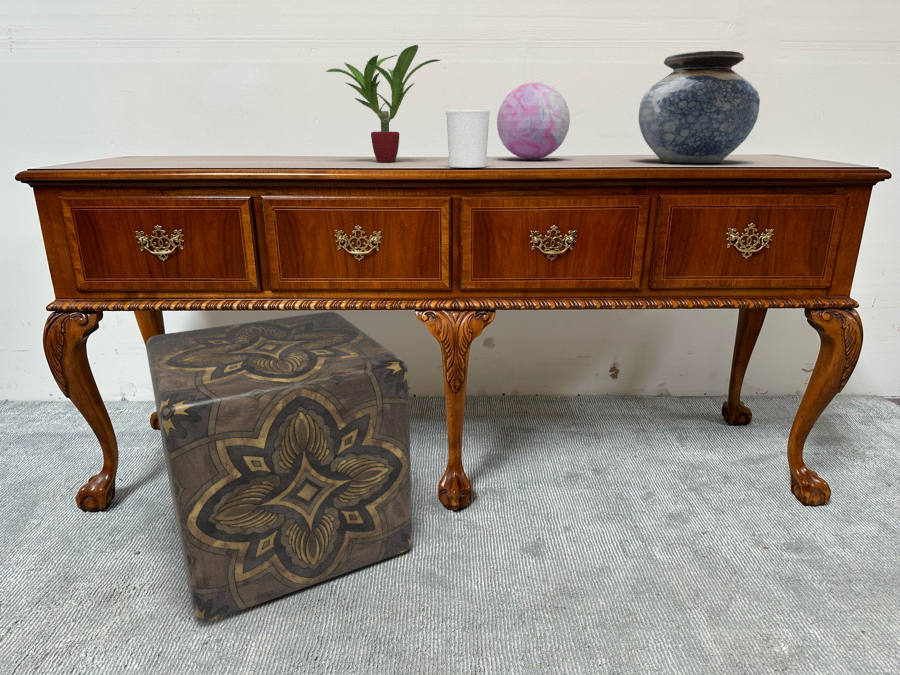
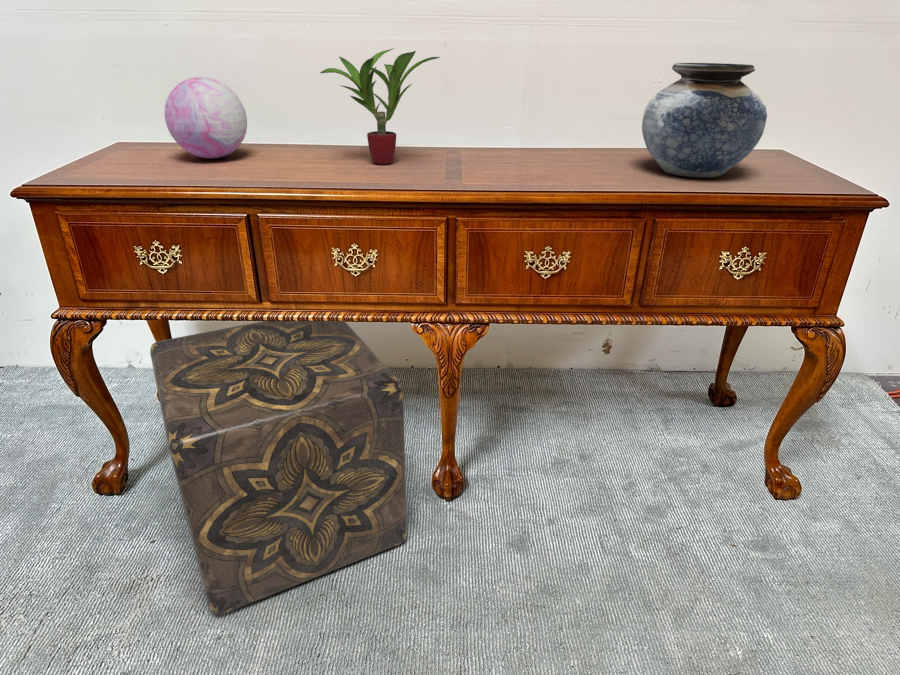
decorative orb: present [497,83,570,160] -> present [164,77,247,159]
candle holder: present [446,110,490,168] -> none [443,128,488,190]

